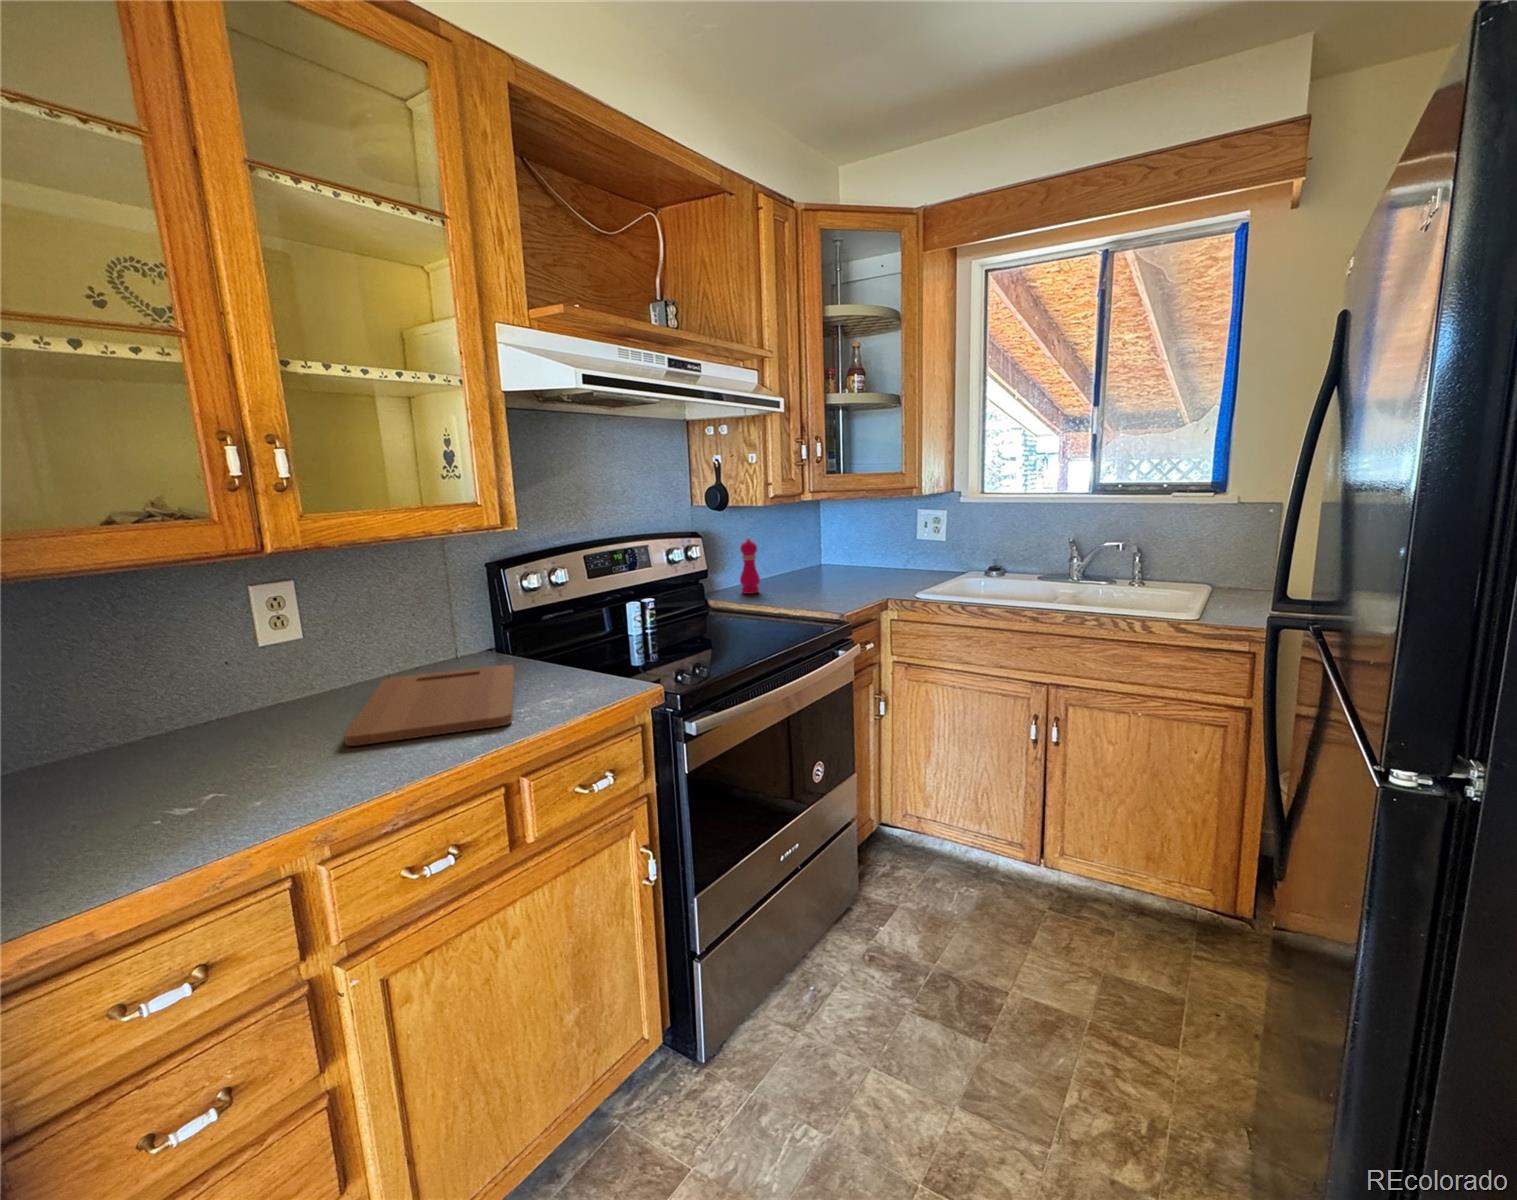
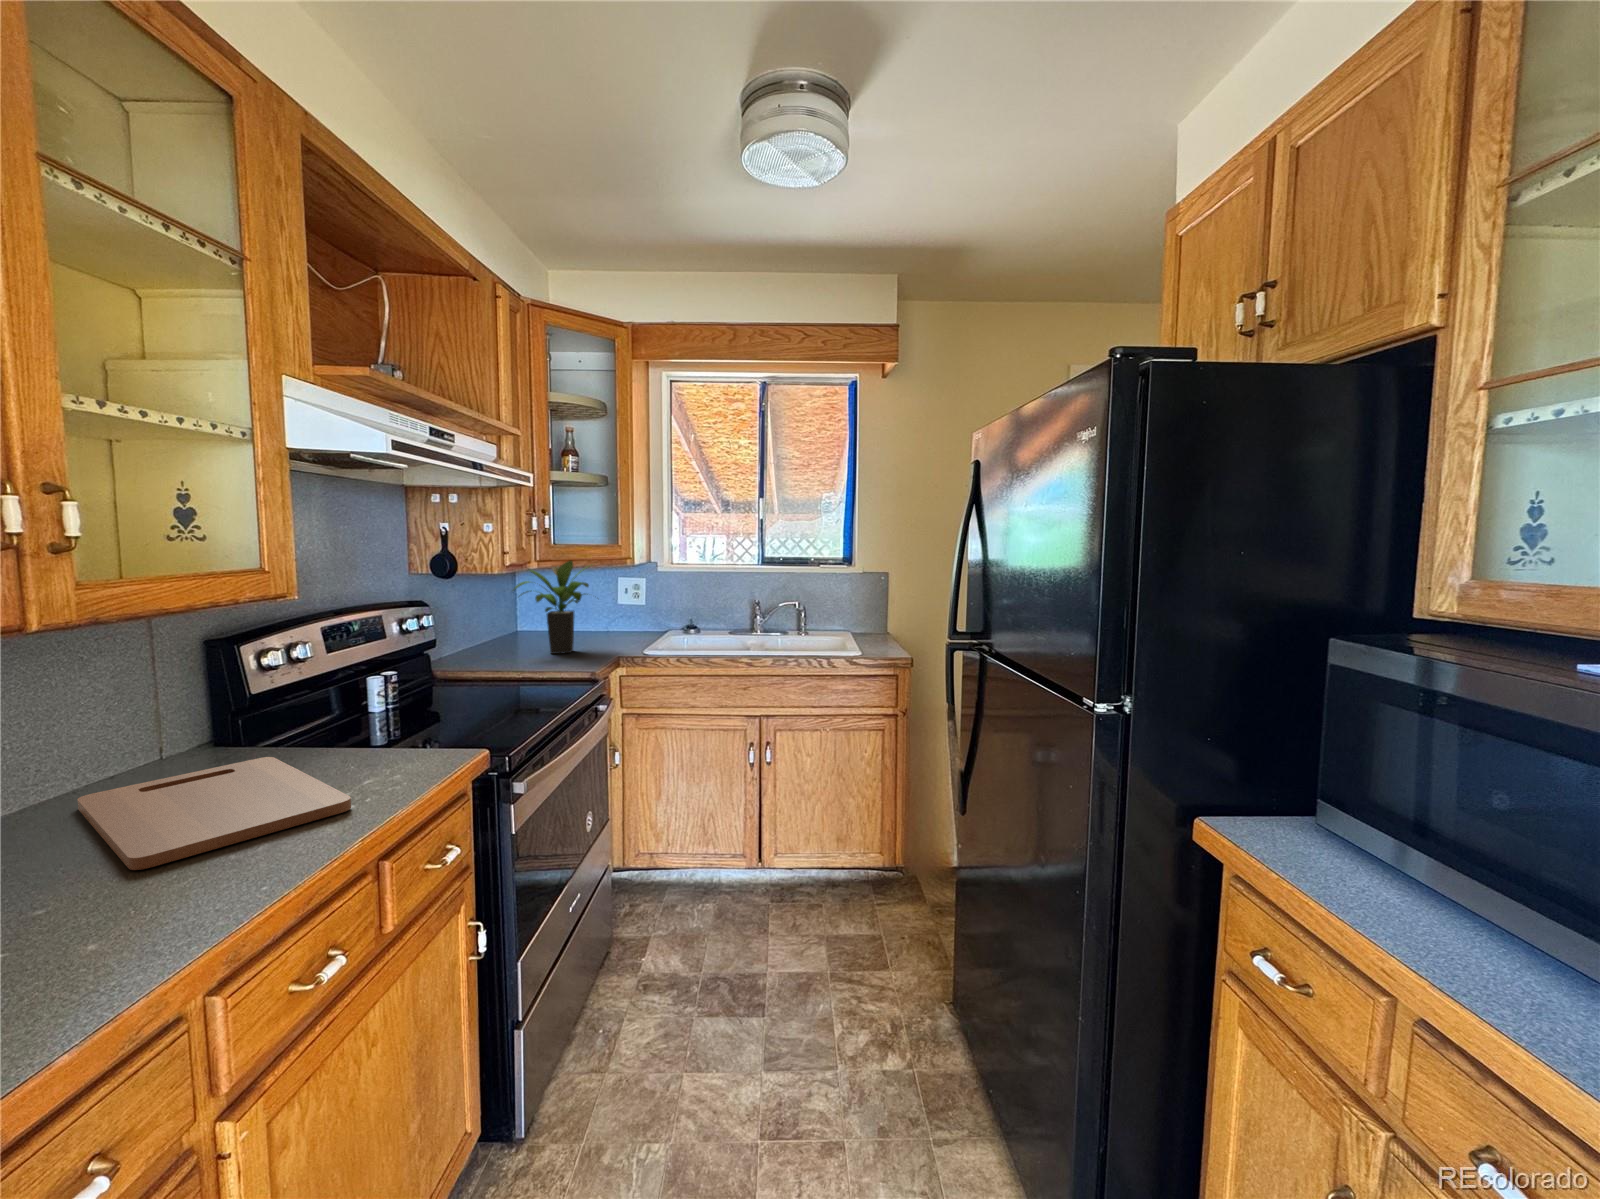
potted plant: none [788,492,880,590] -> present [513,561,589,654]
pepper mill: present [740,537,760,594] -> none [461,604,483,663]

